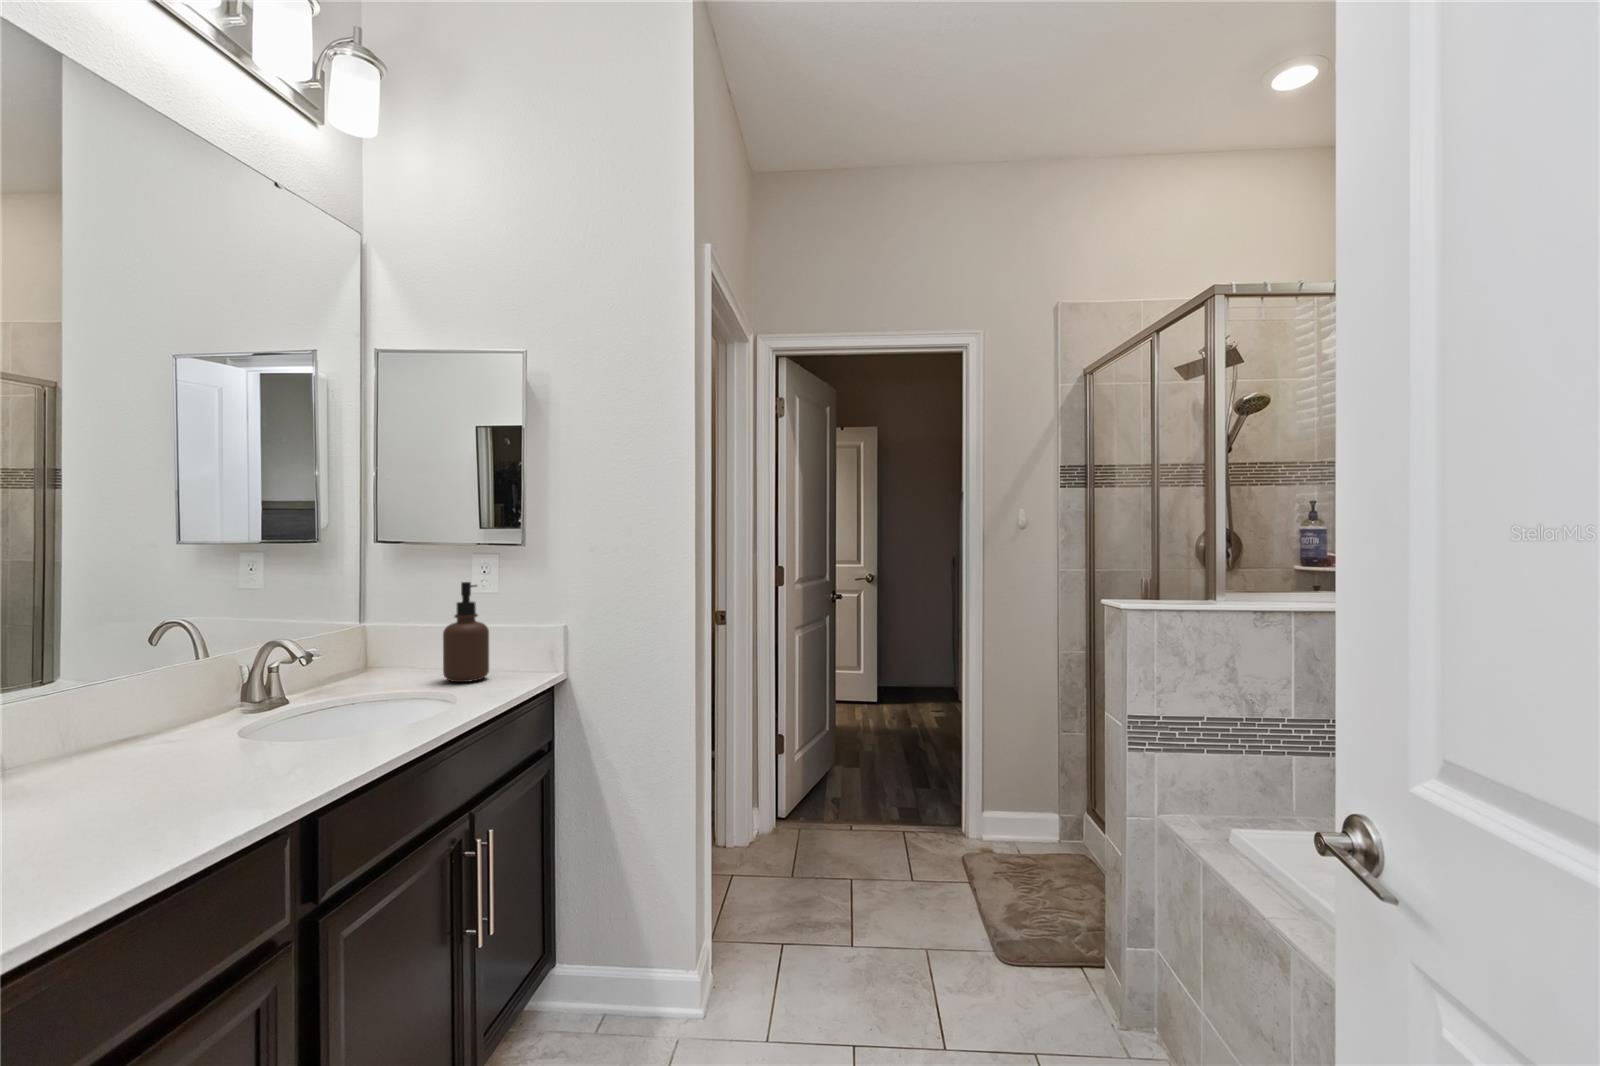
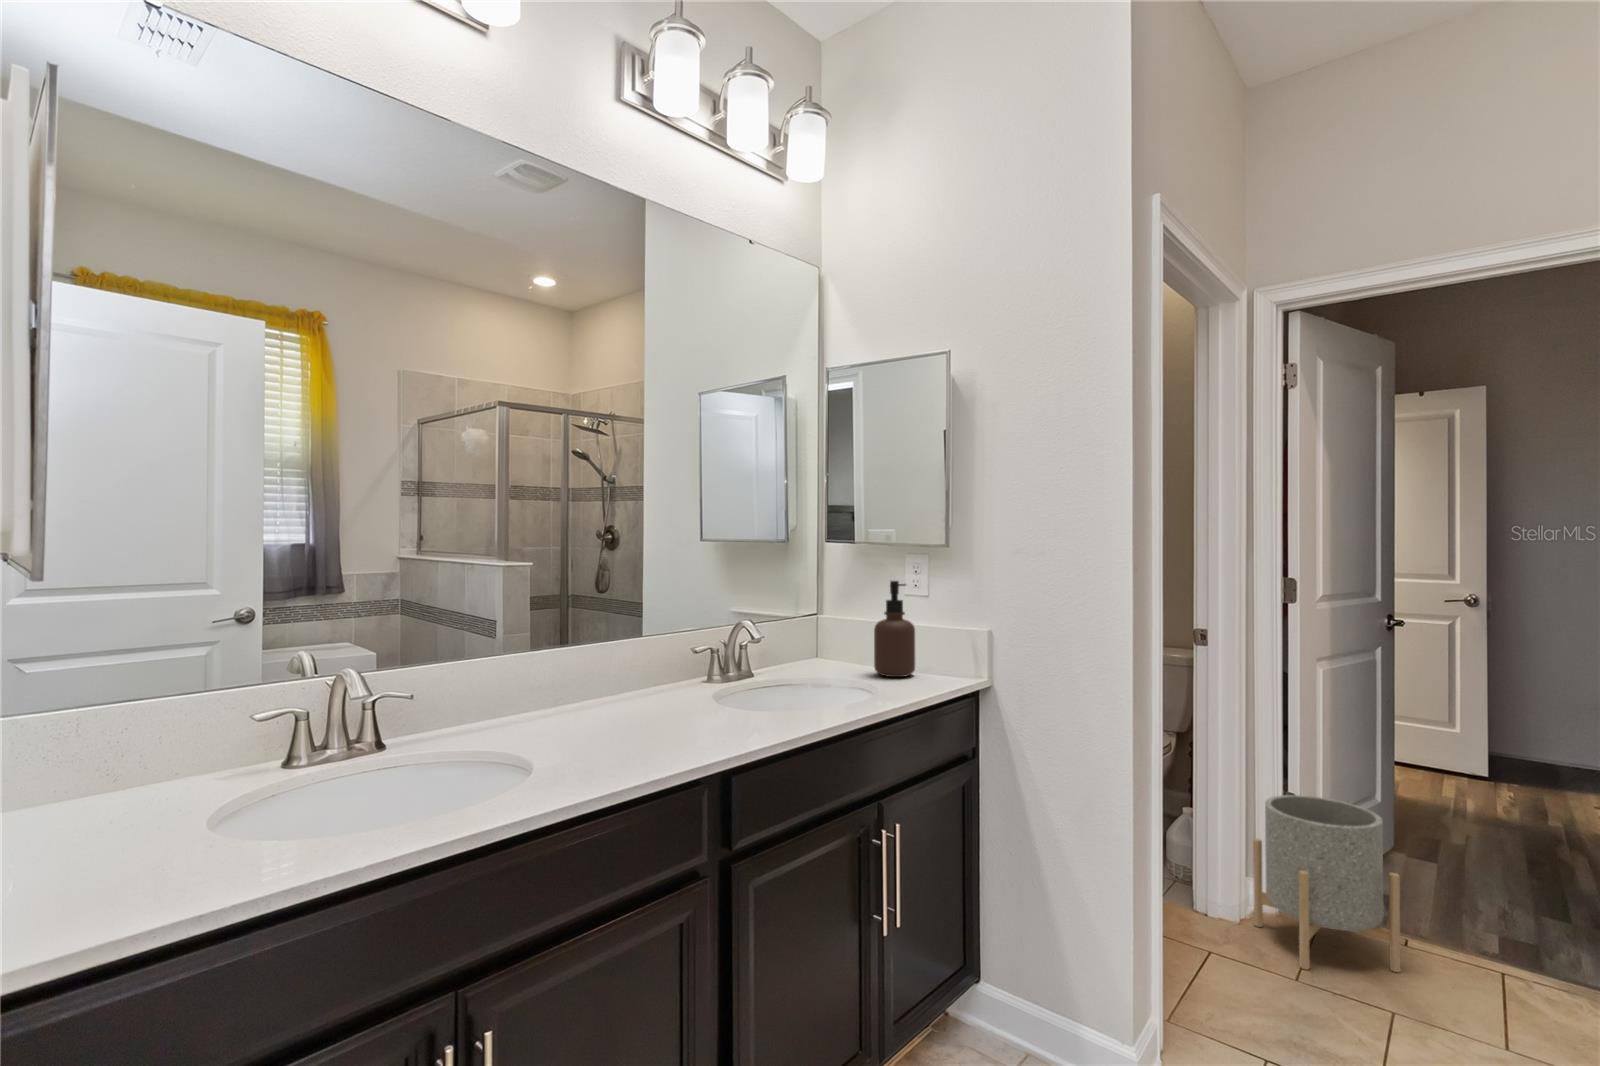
planter: none [758,735,852,869] -> present [1253,795,1401,972]

